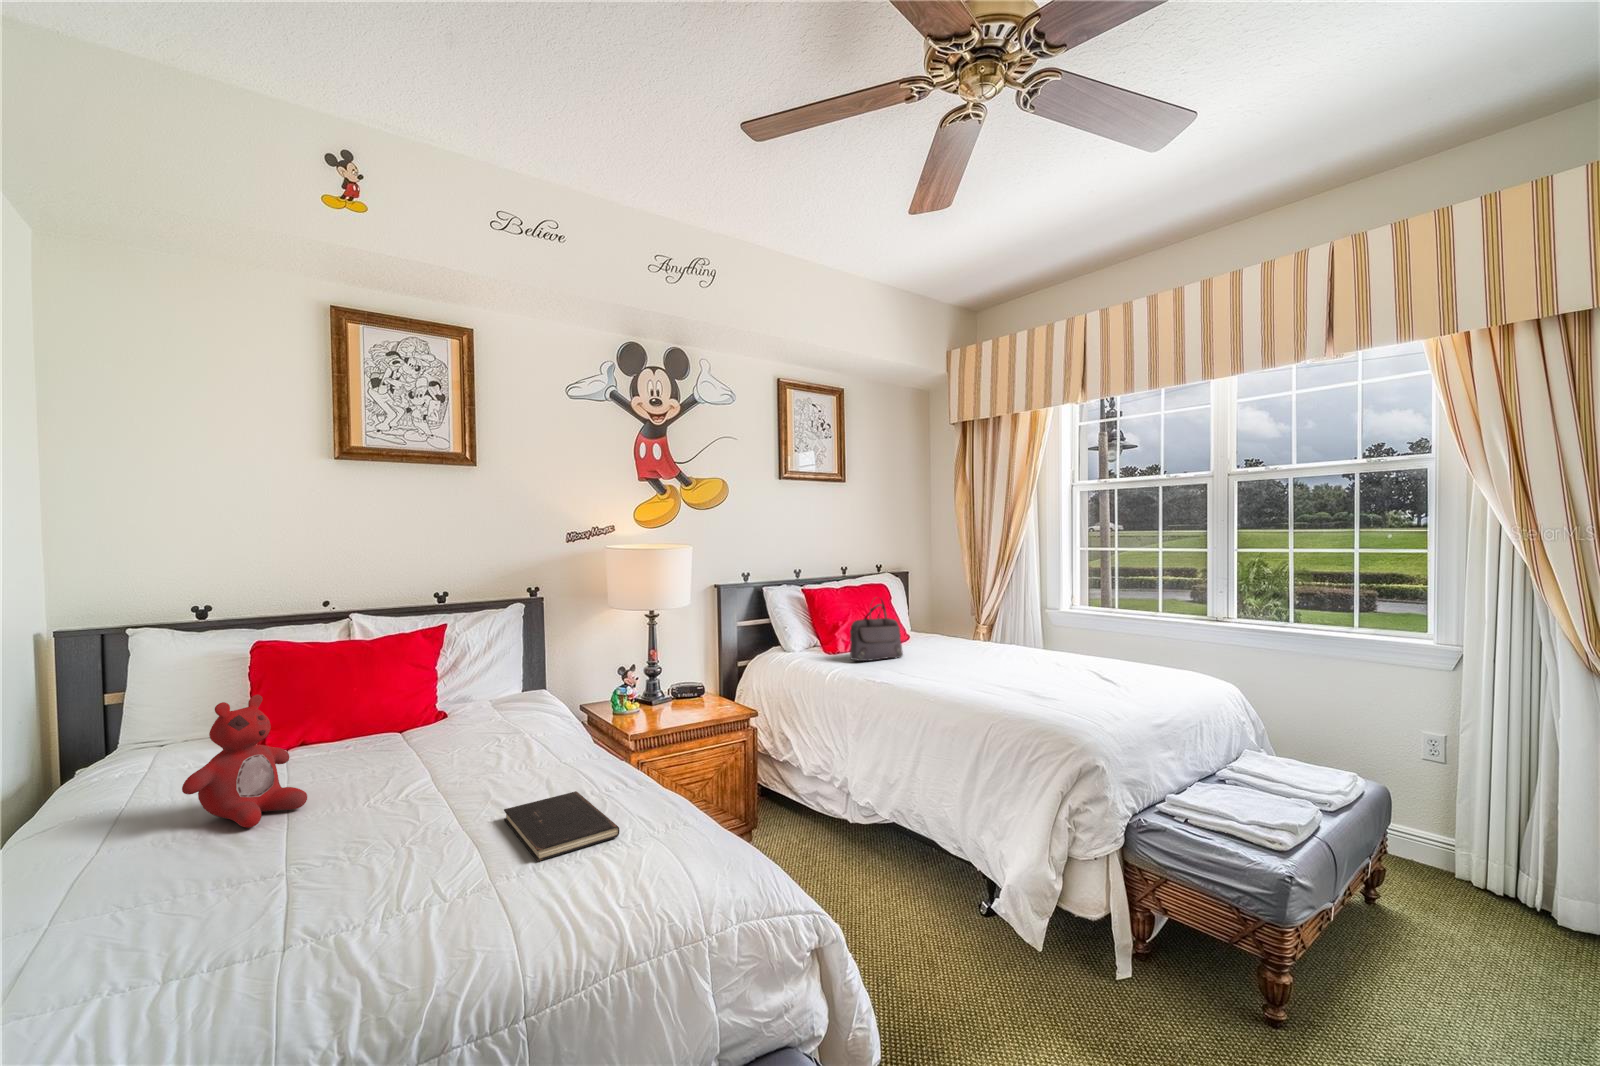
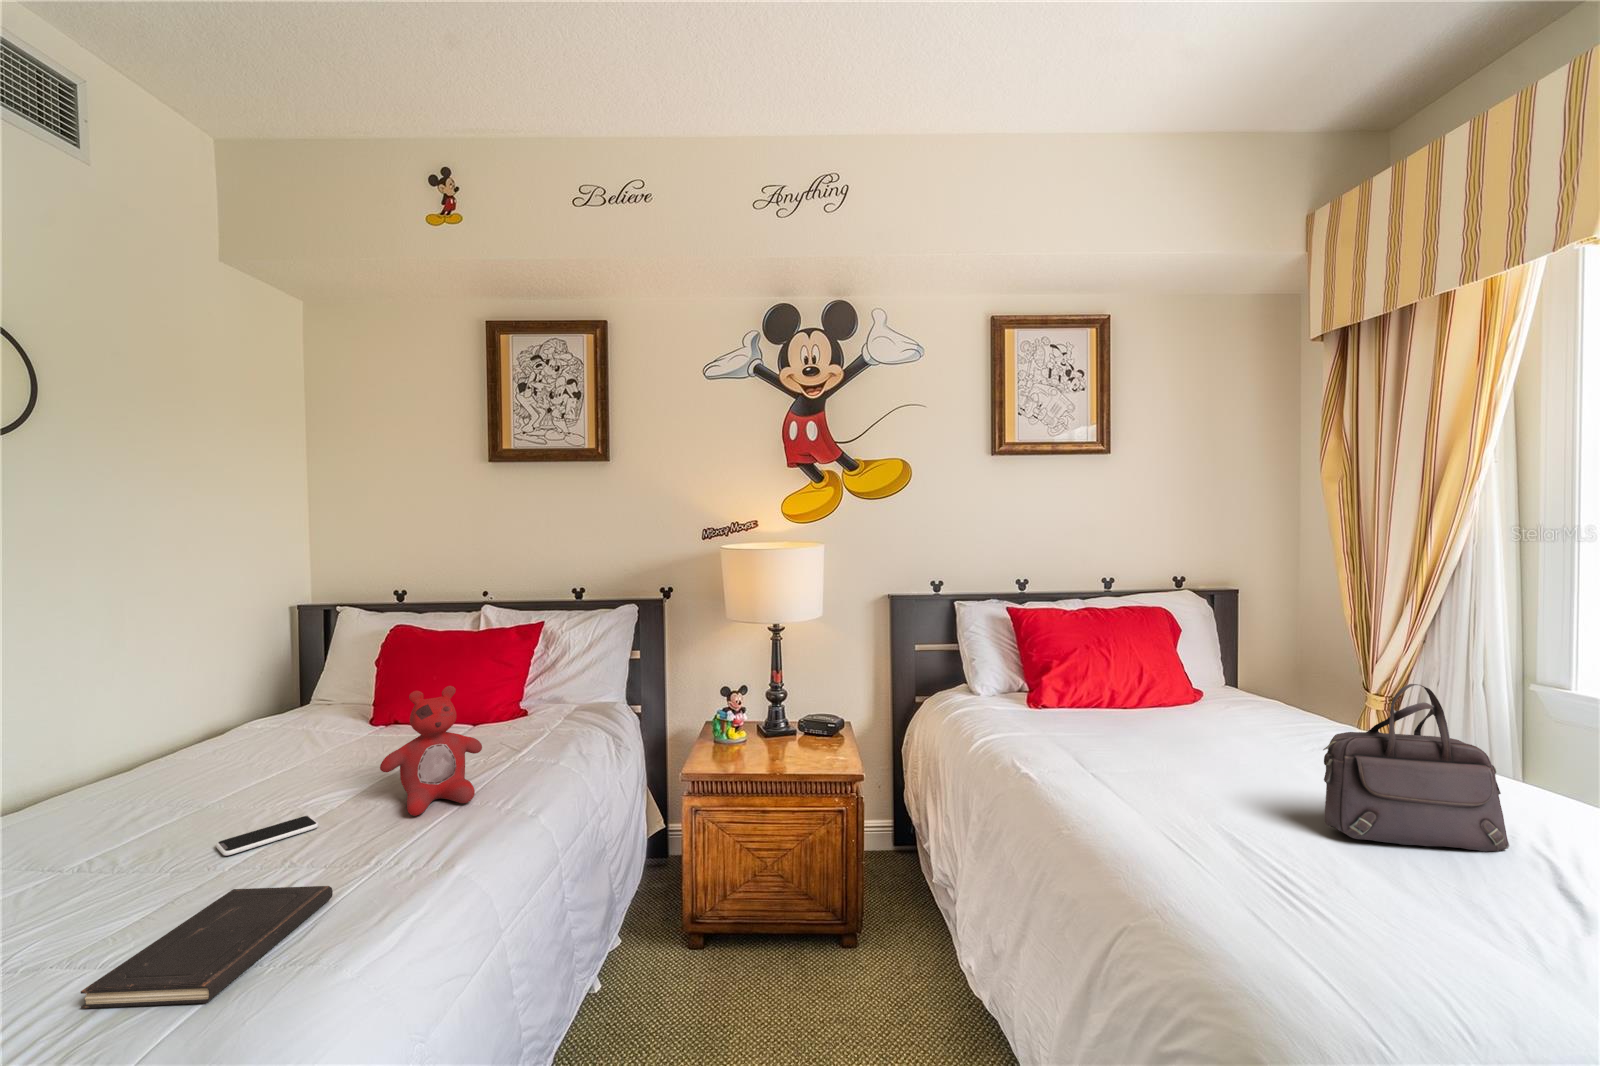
handbag: present [850,600,903,661] -> present [1323,684,1509,852]
stuffed bear: present [182,695,307,828] -> present [380,686,482,816]
smartphone: none [388,784,454,813] -> present [216,816,319,856]

